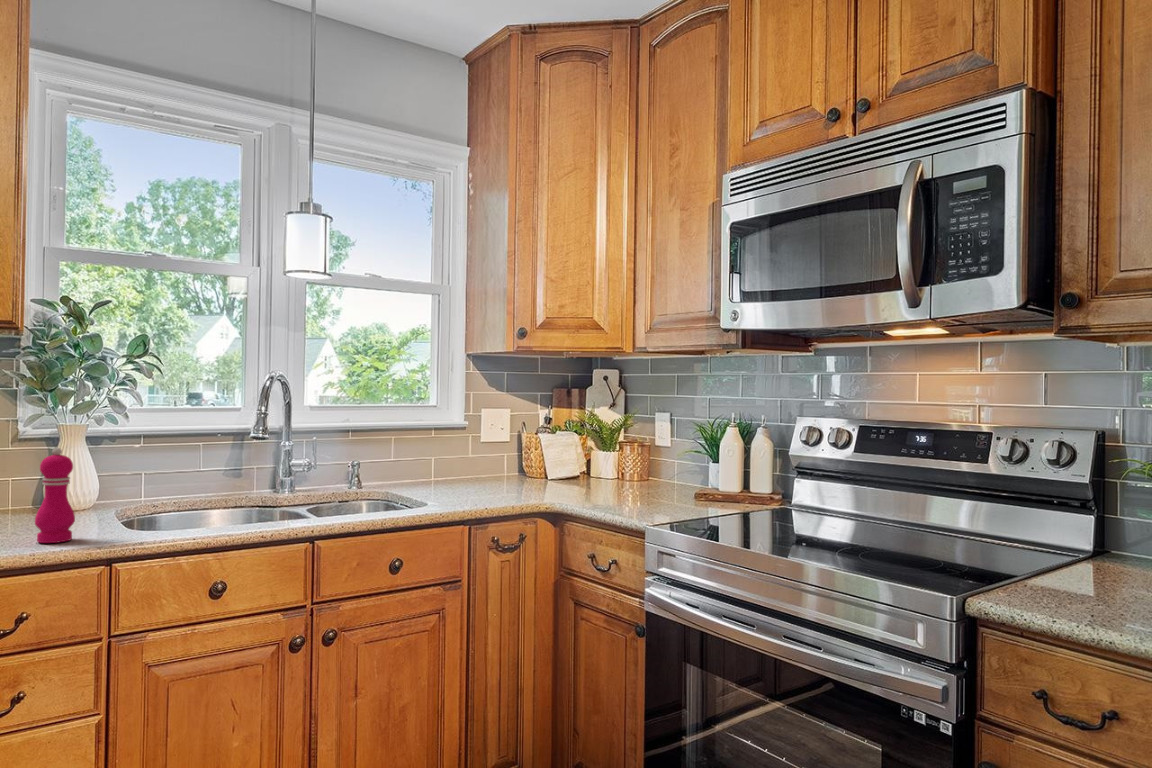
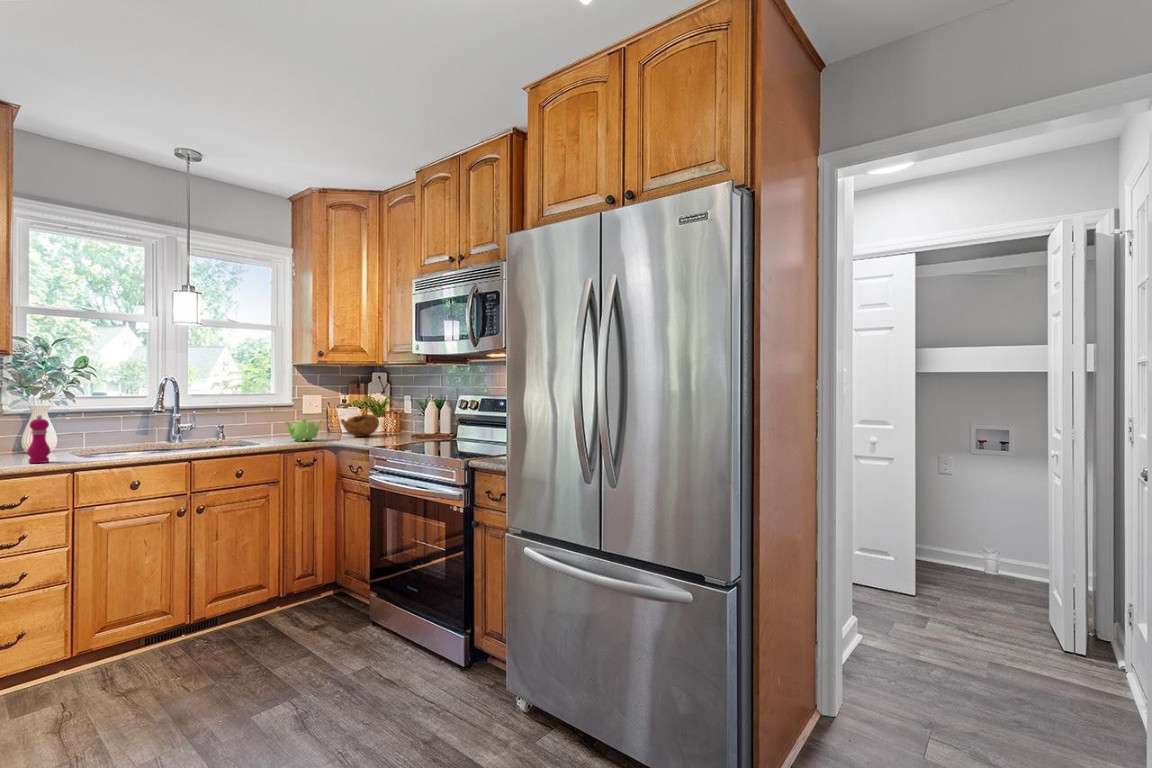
wooden bowl: none [558,448,623,490] -> present [341,415,379,436]
teapot: none [465,457,531,500] -> present [286,419,322,441]

